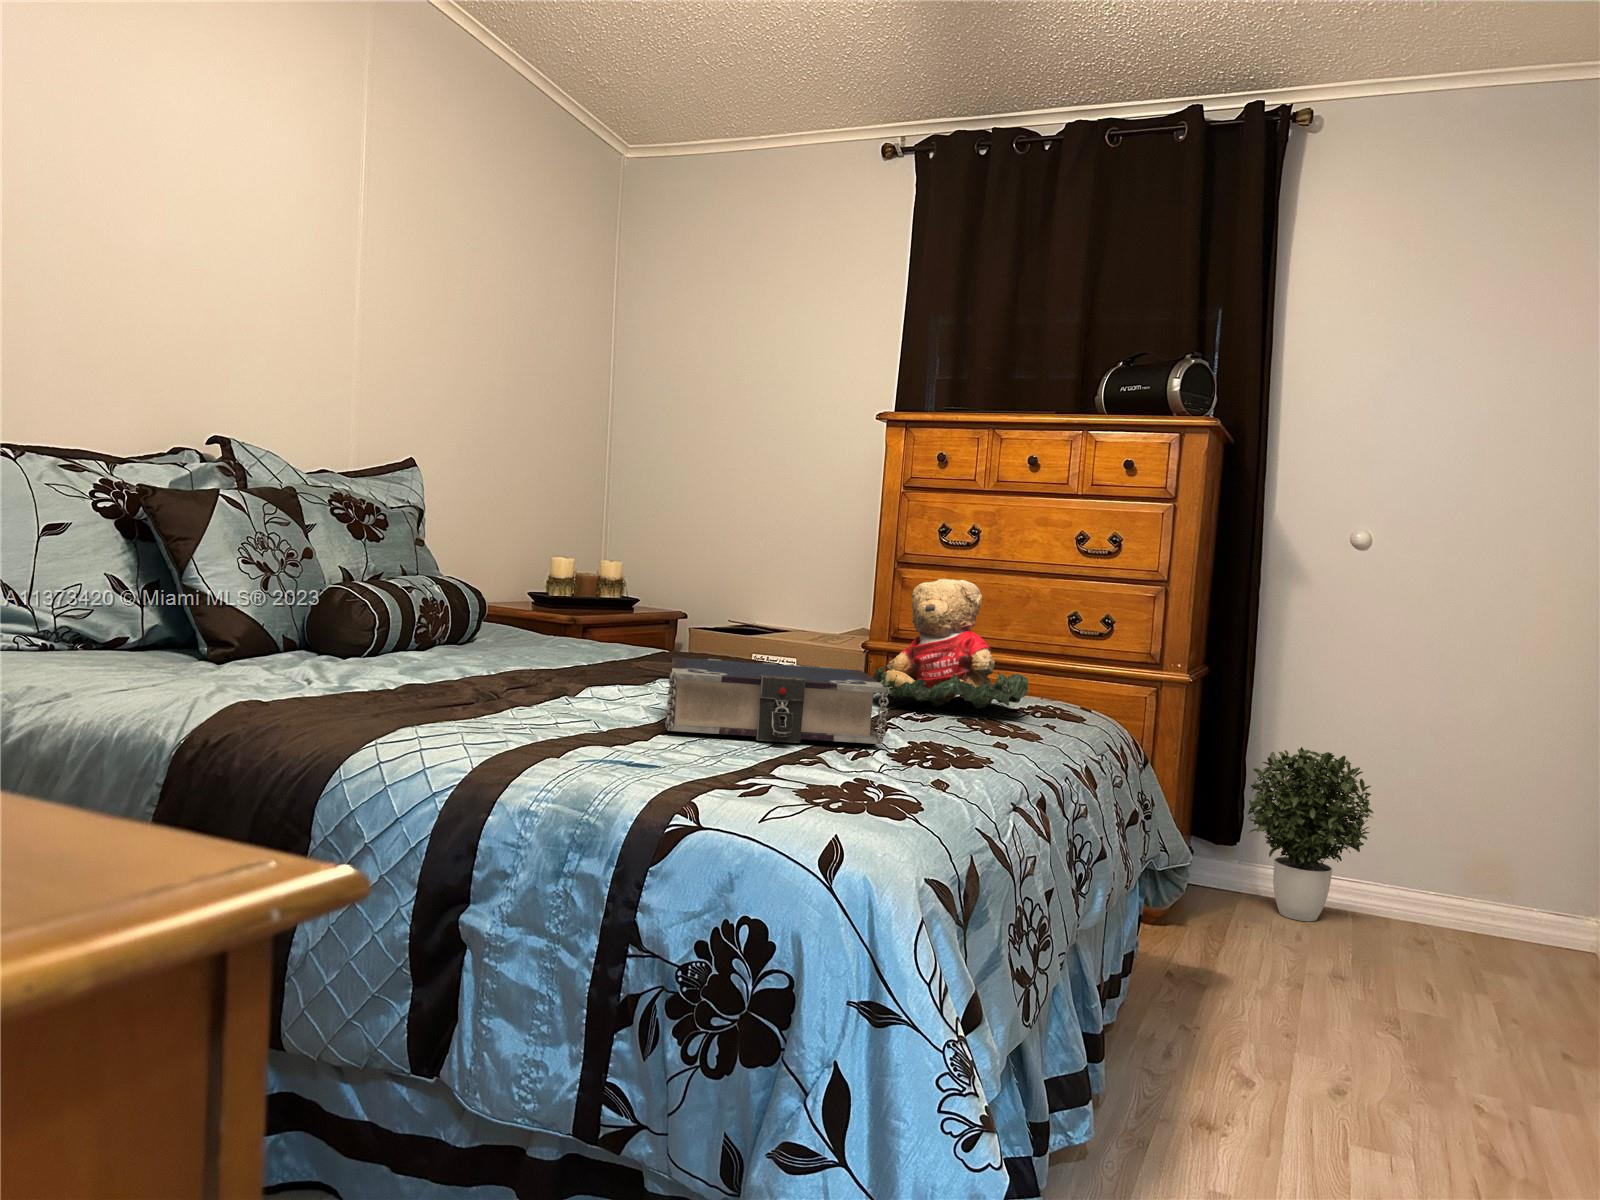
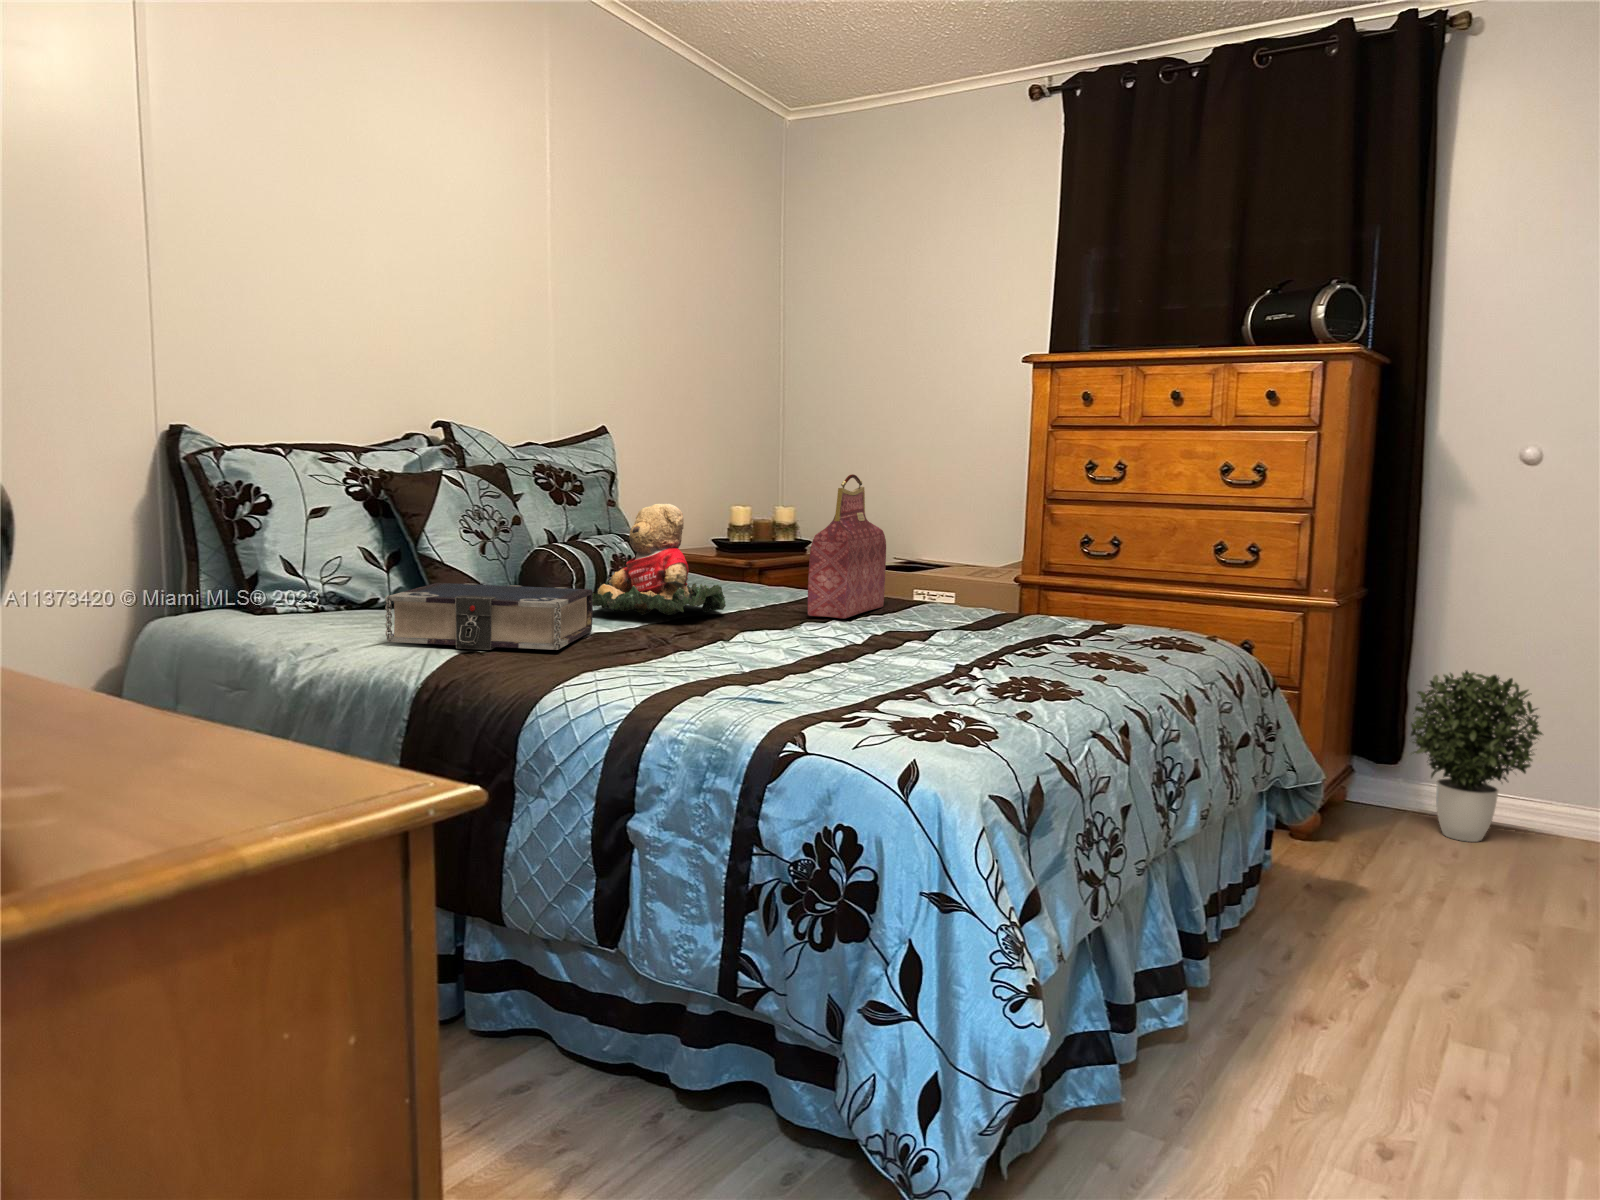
handbag: none [655,518,739,676] -> present [808,474,886,619]
teddy bear: present [873,579,1028,708] -> present [592,504,726,615]
book: present [665,657,890,744] -> present [385,583,593,650]

